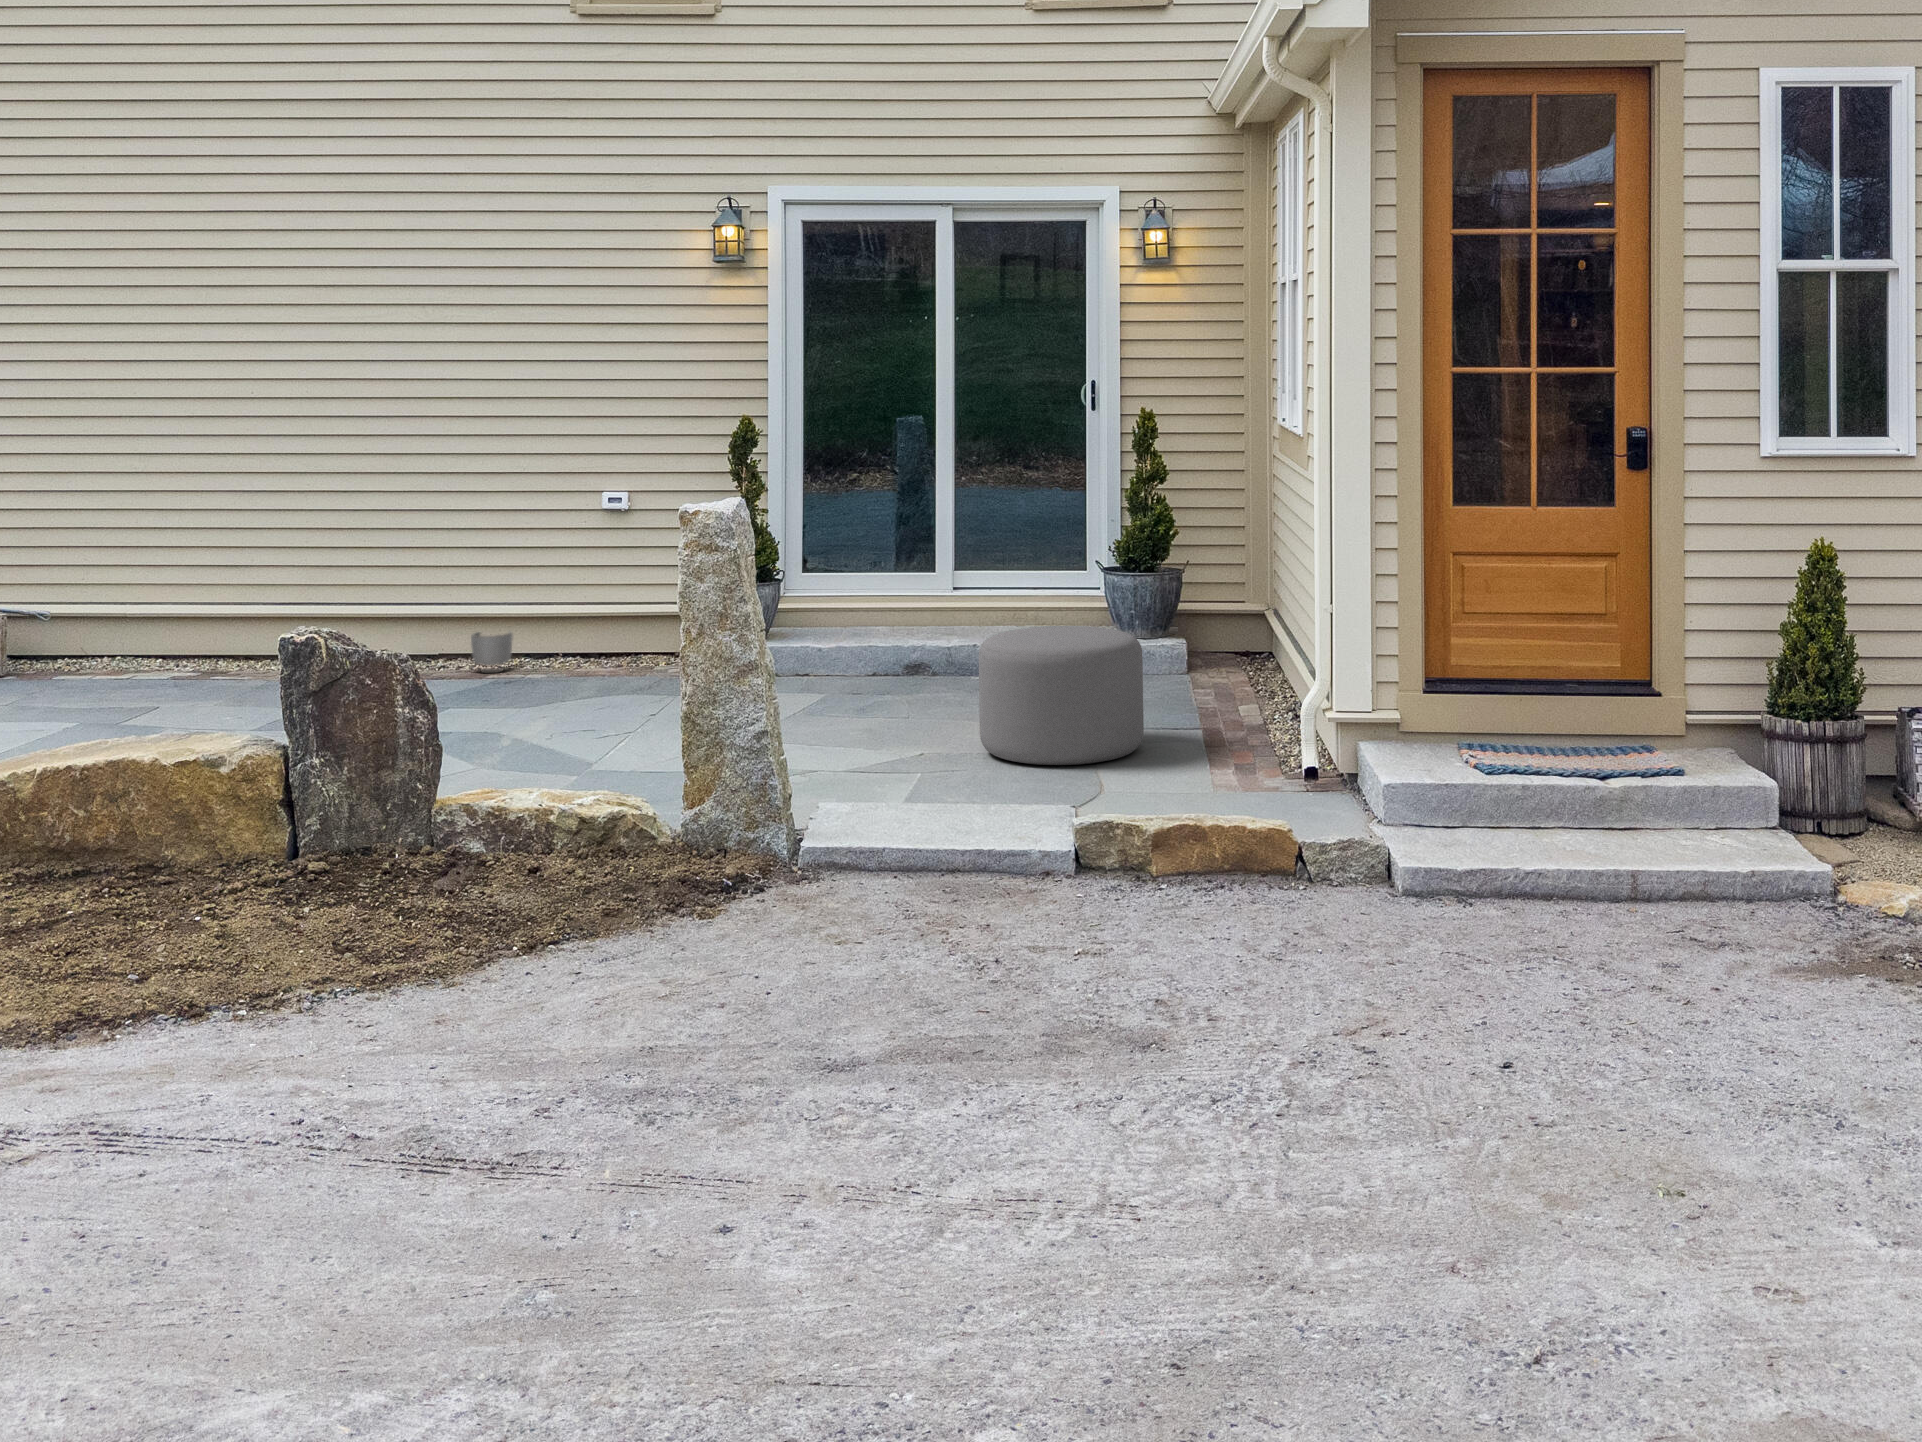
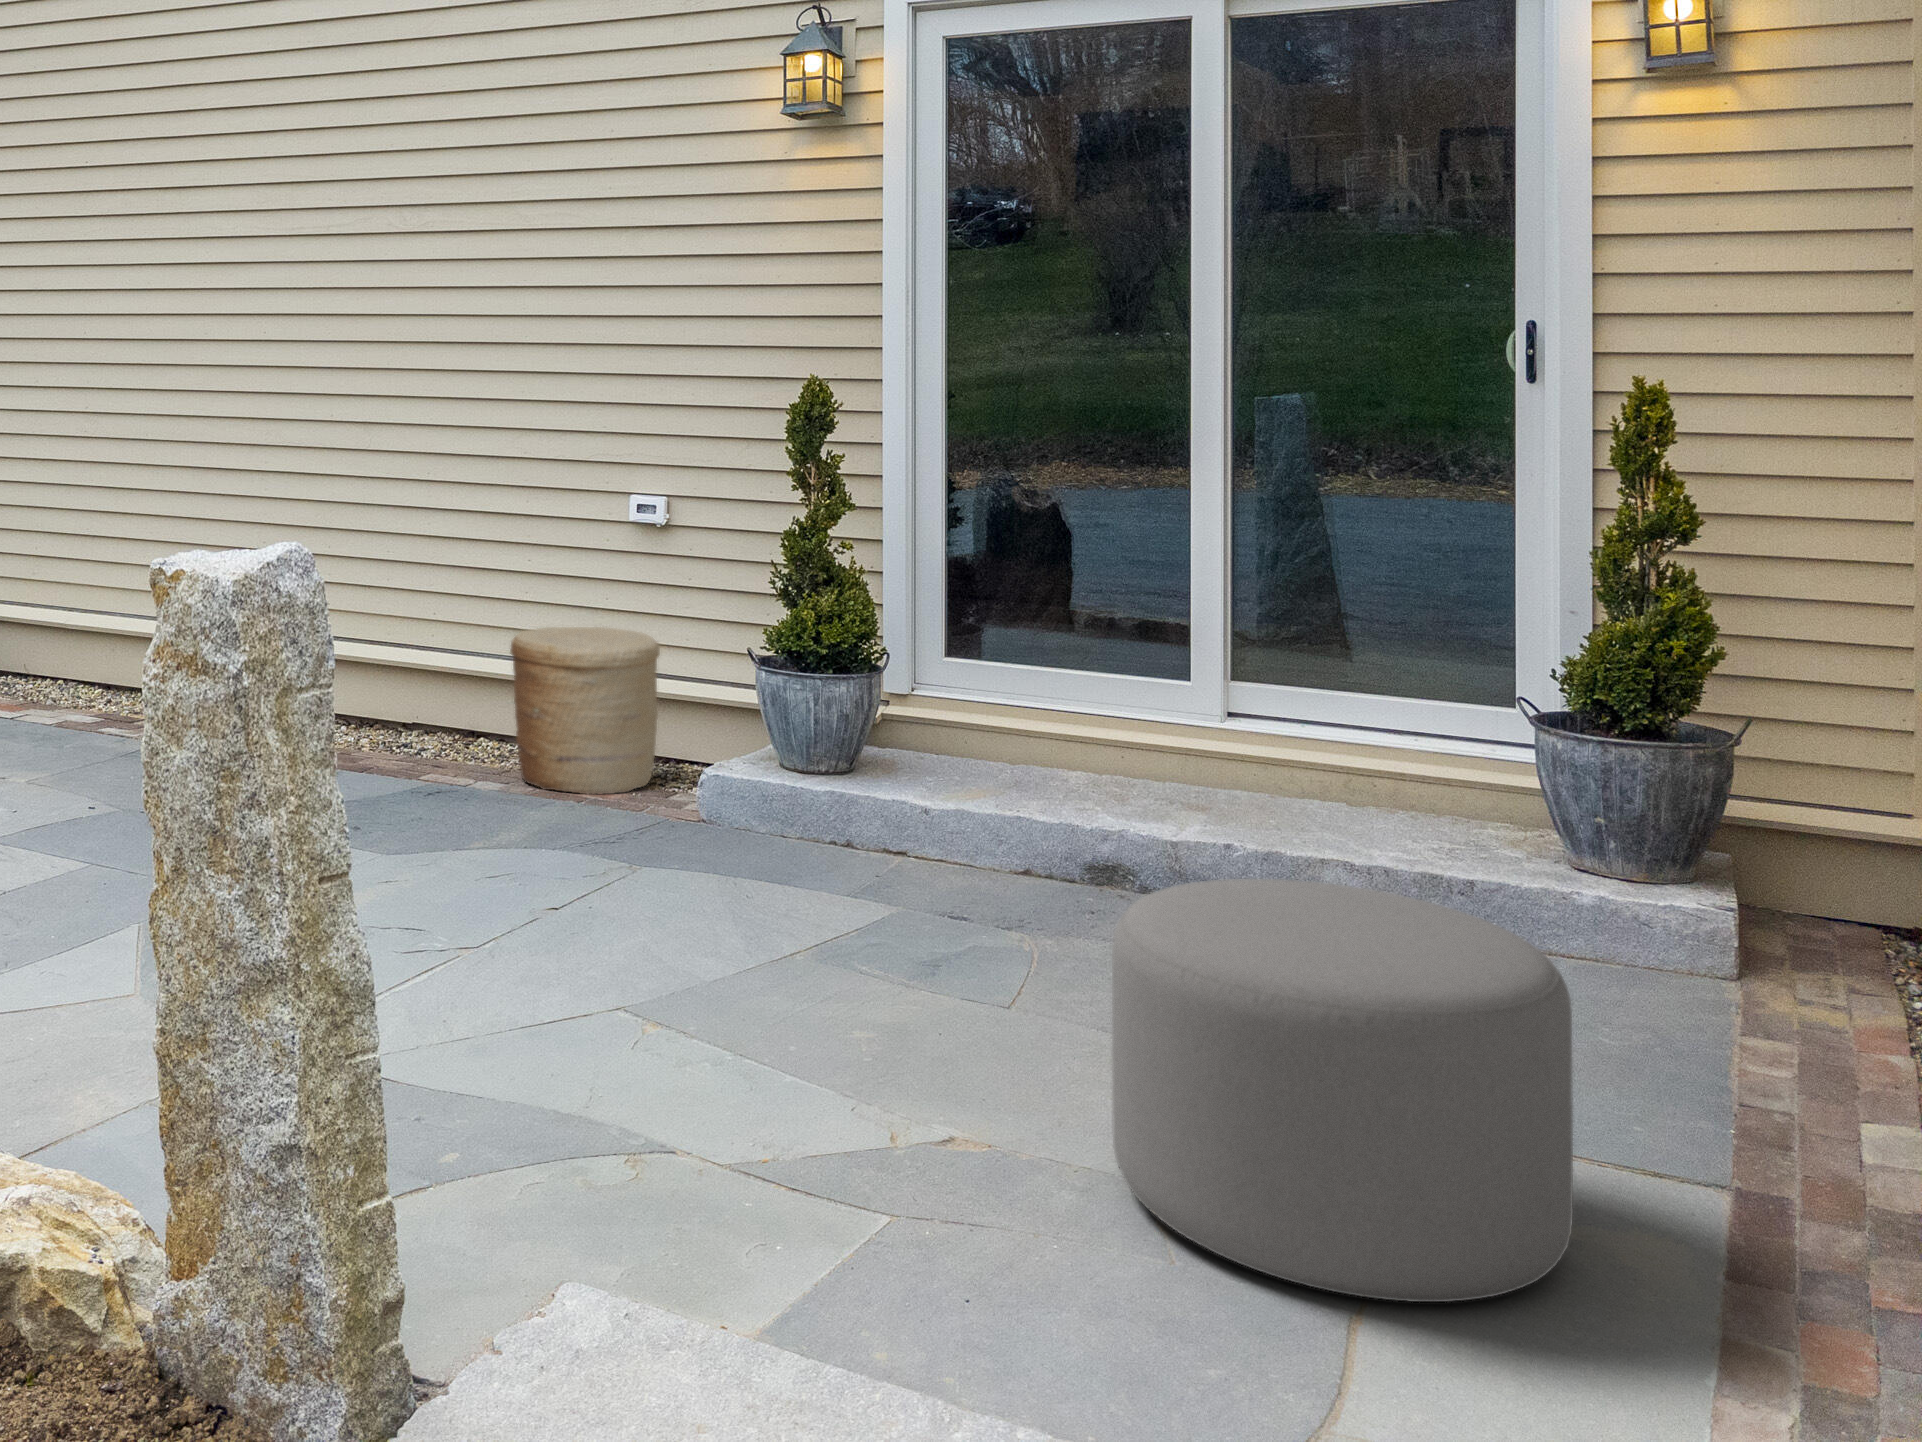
woven basket: none [545,580,641,681] -> present [510,627,660,794]
planter: present [471,631,513,673] -> none [426,687,486,754]

